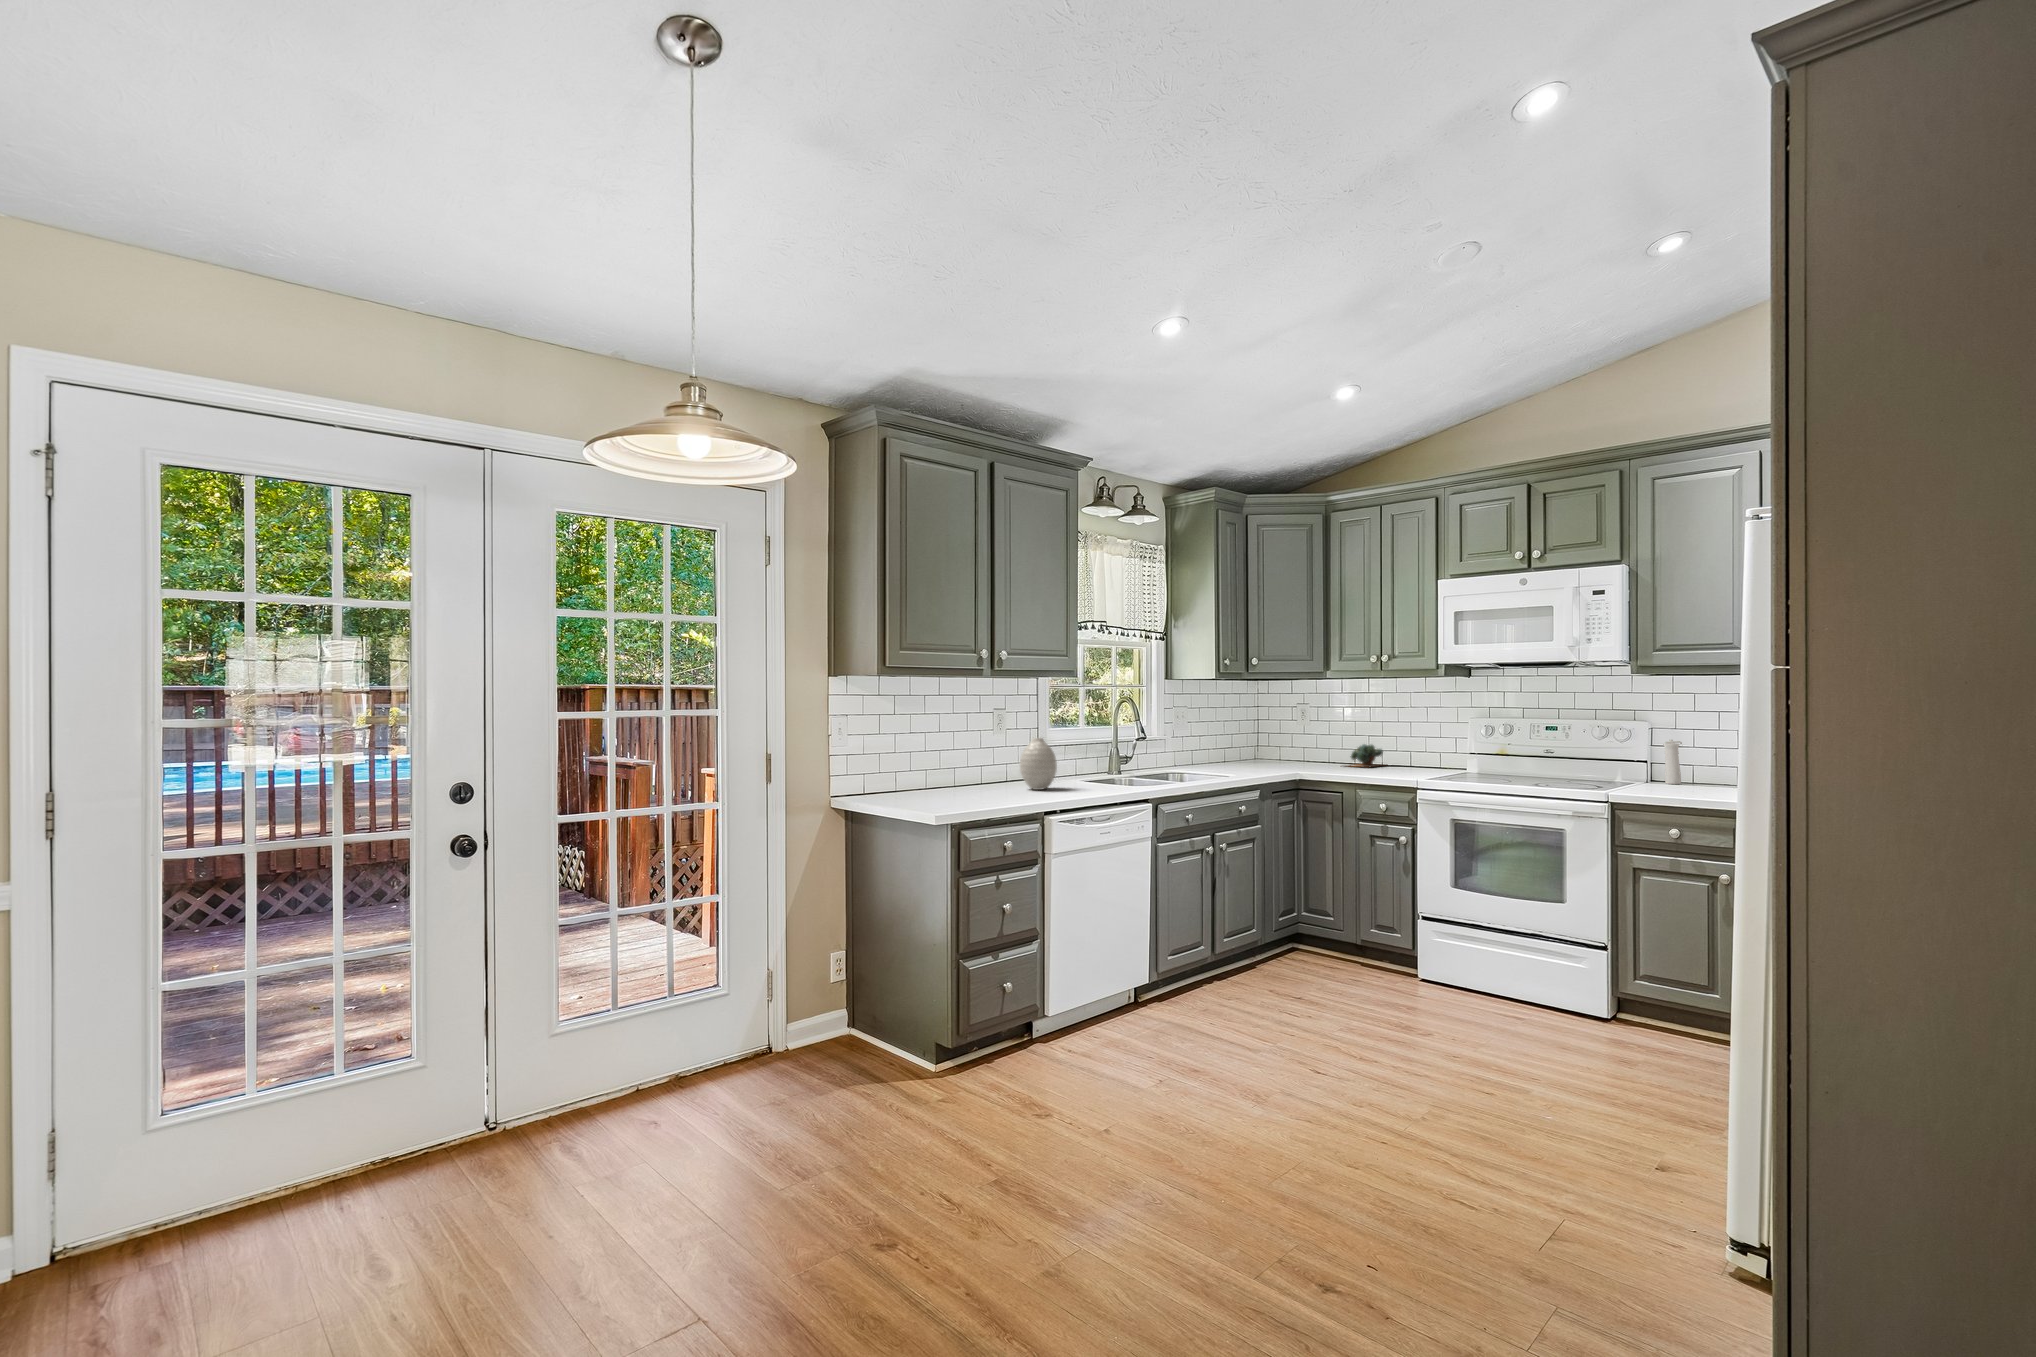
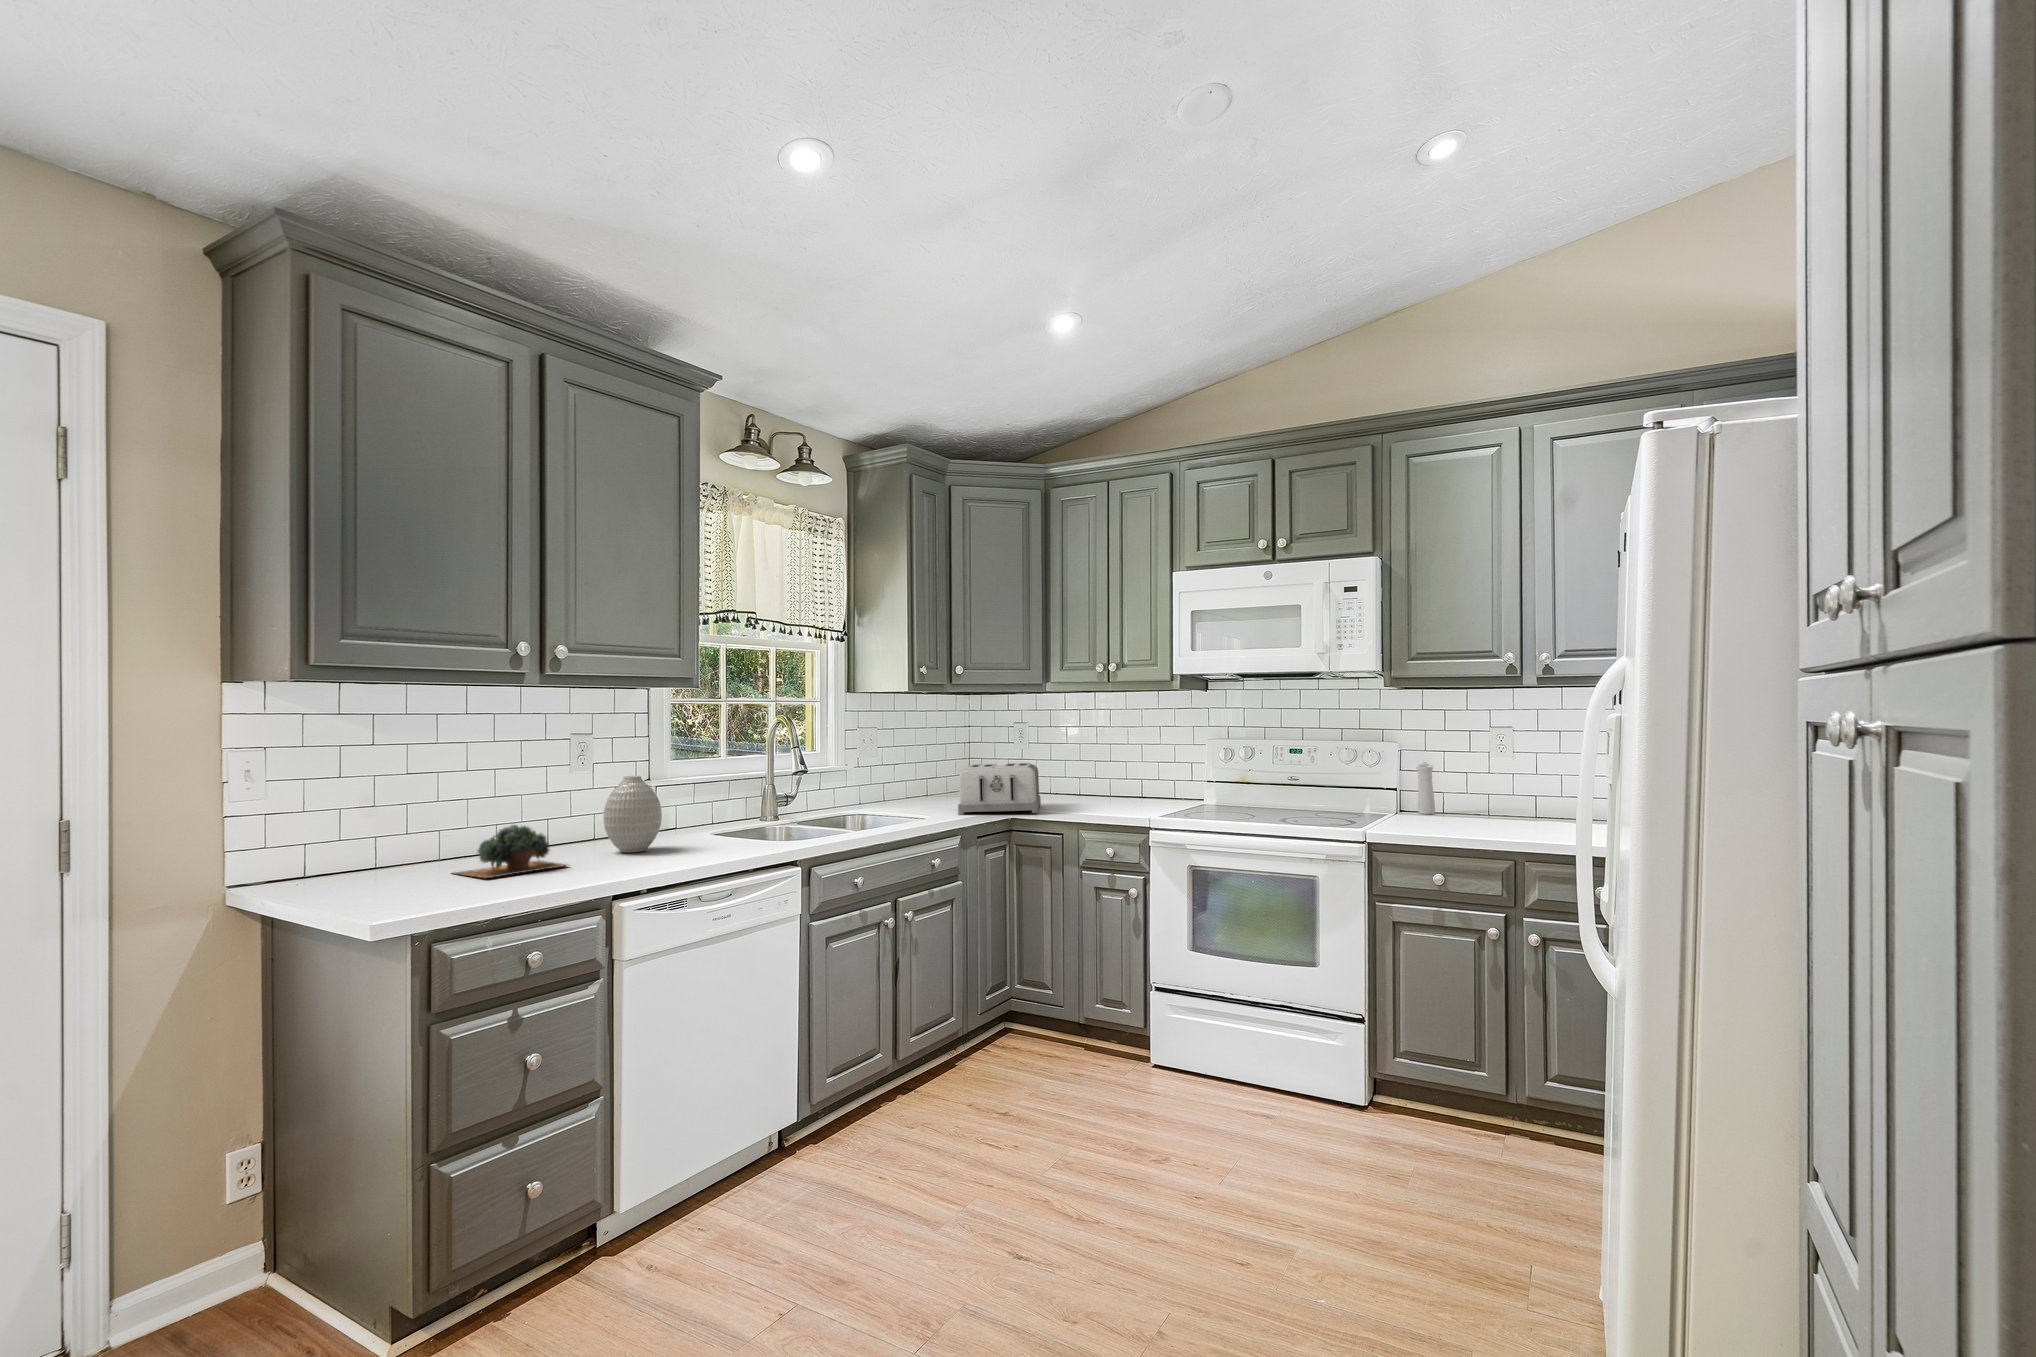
toaster: none [1259,736,1326,775] -> present [958,763,1041,815]
succulent plant: present [1348,744,1383,767] -> present [454,825,566,878]

